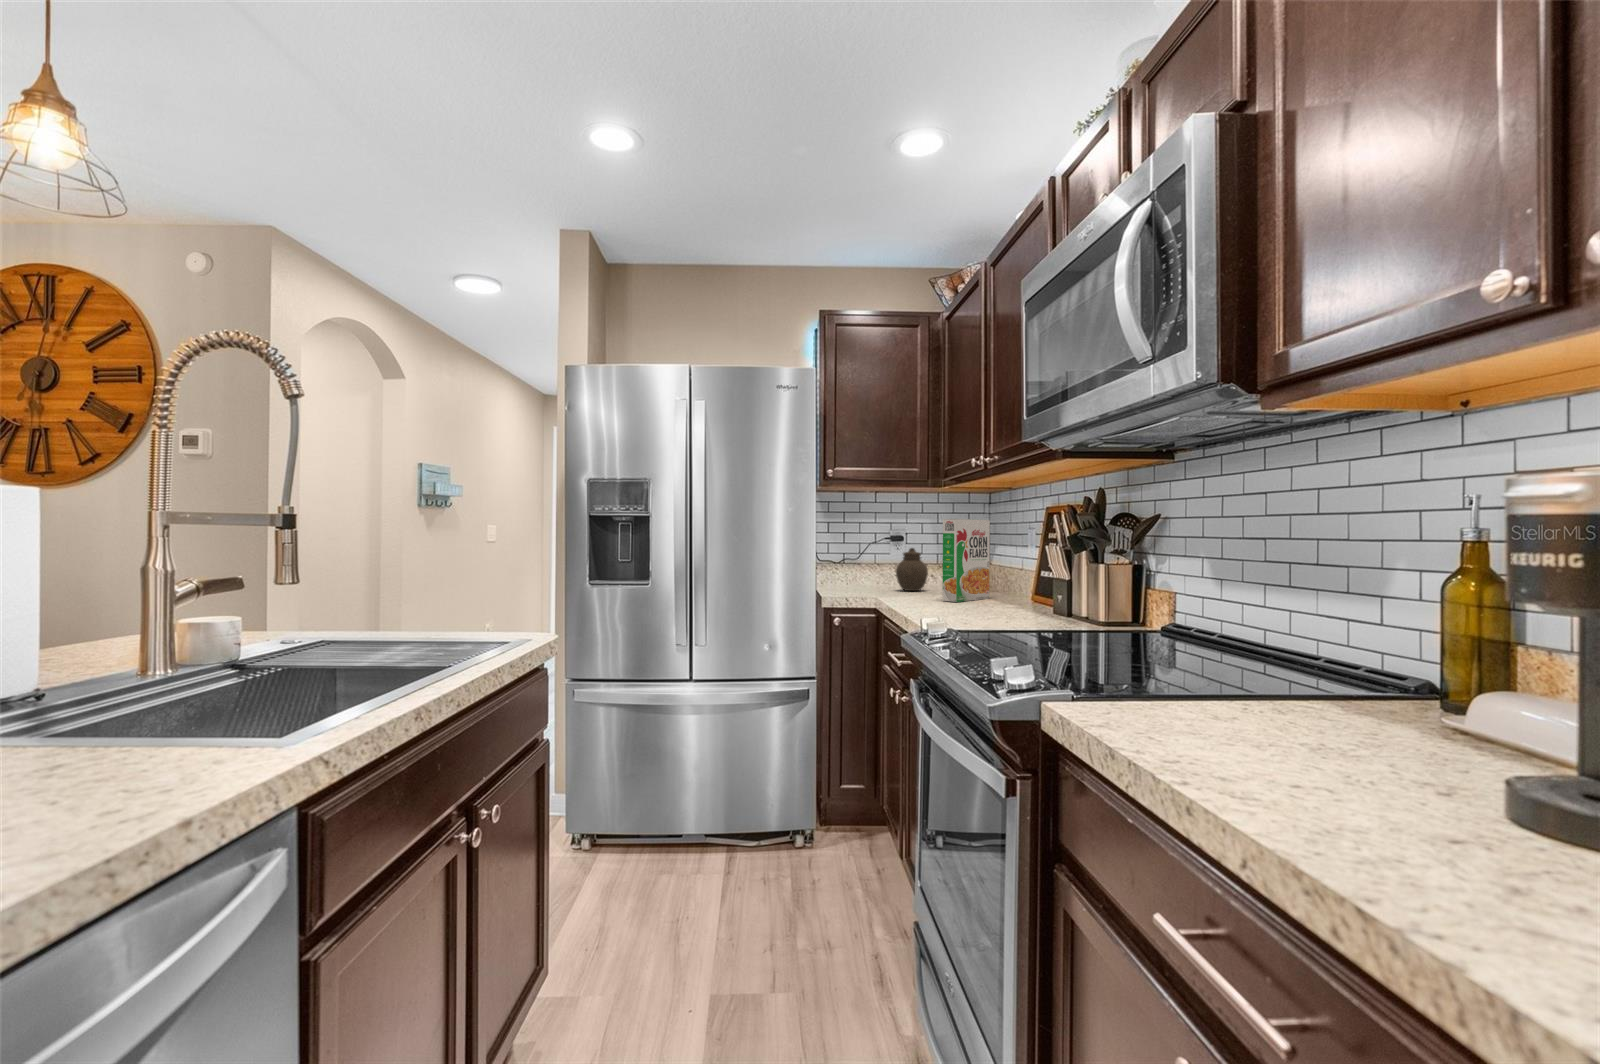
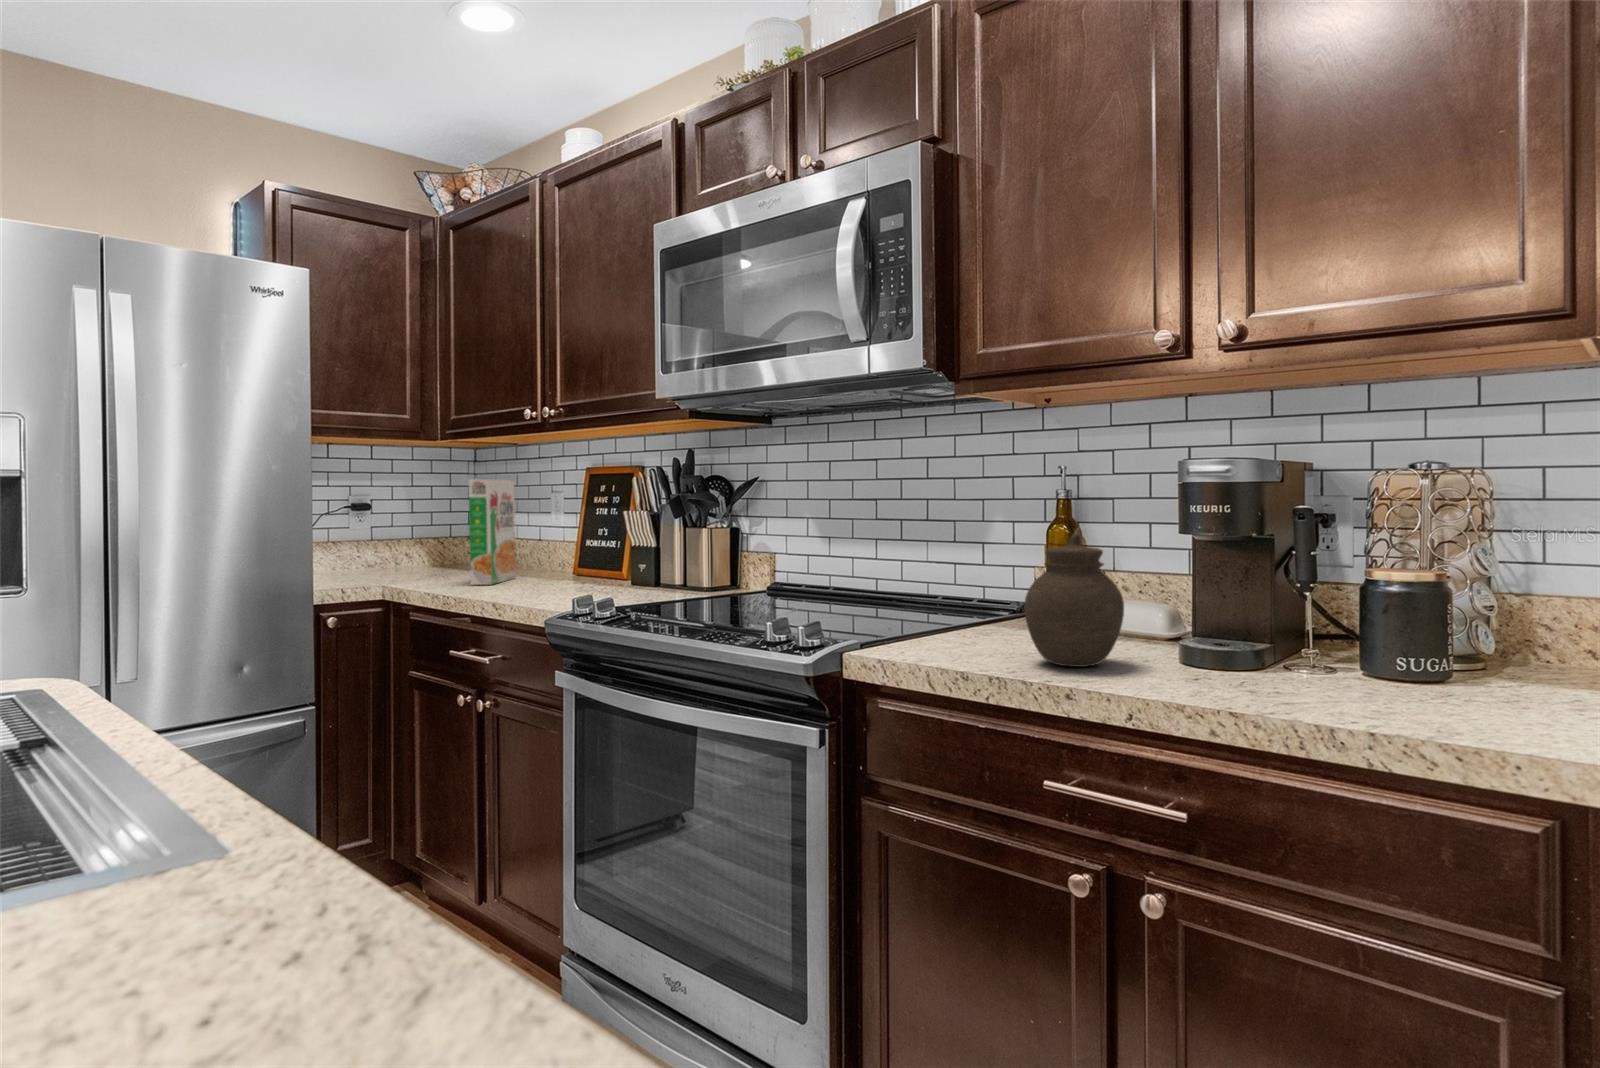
jar: present [896,548,928,591] -> present [1024,534,1124,667]

